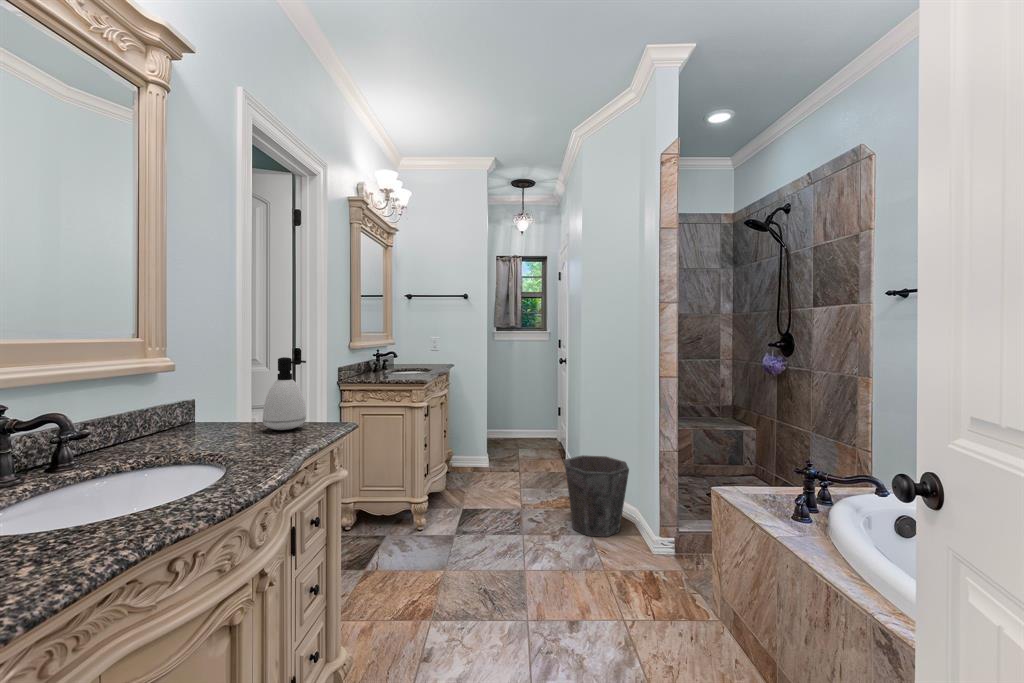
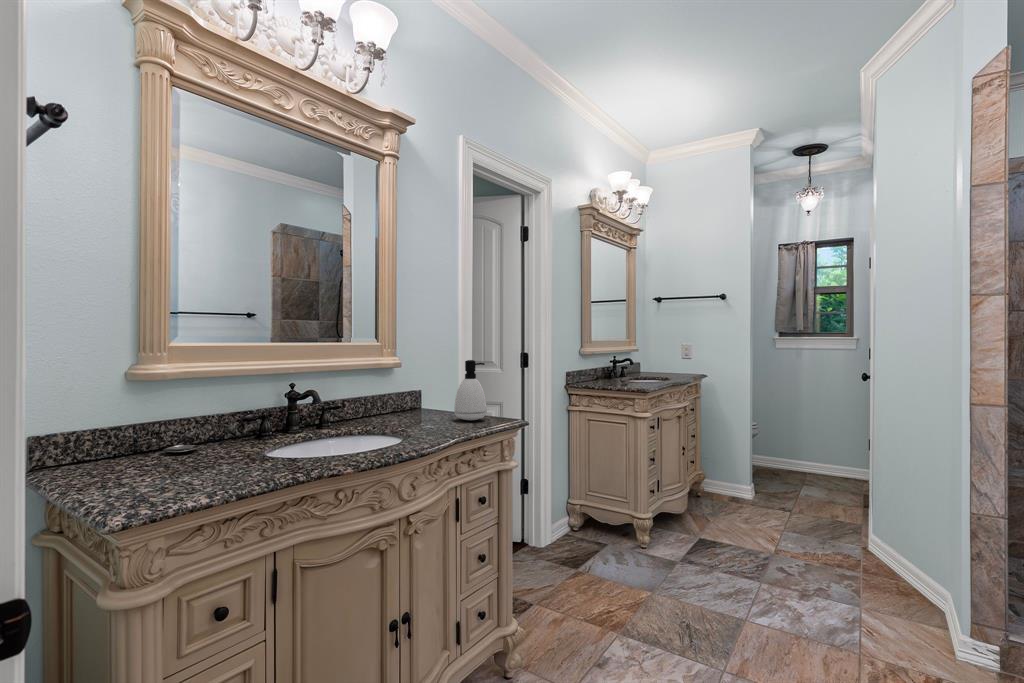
waste bin: present [565,455,629,537] -> none [824,500,932,617]

